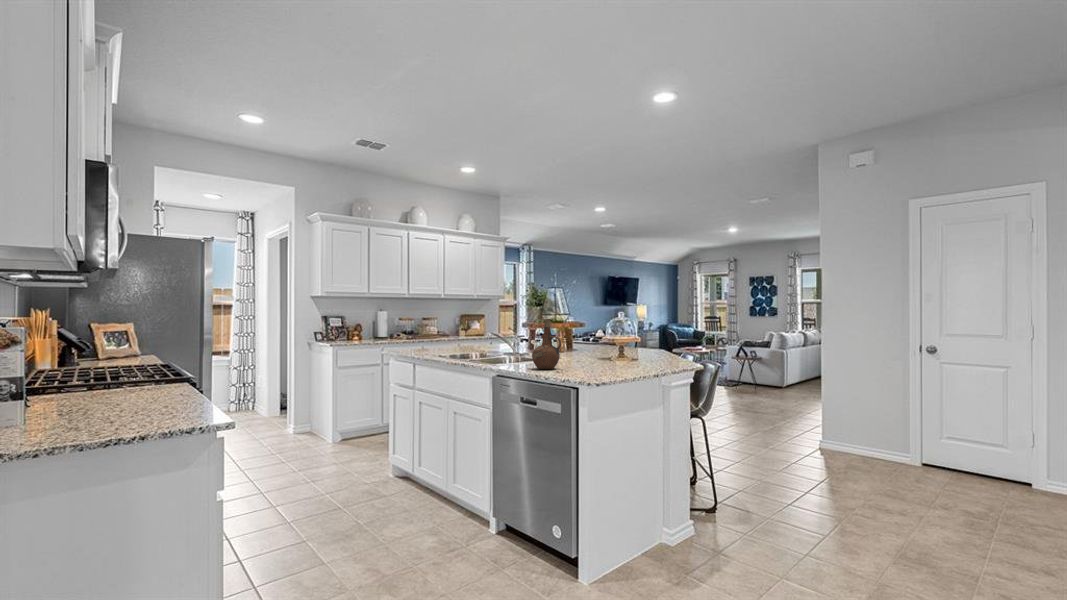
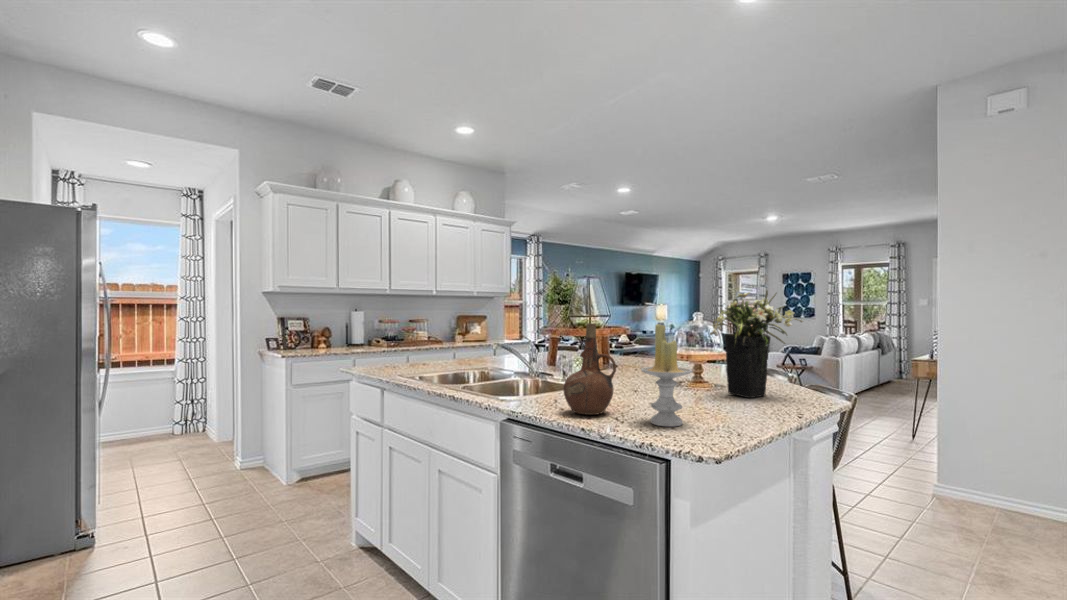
flower arrangement: none [619,300,673,363] -> present [710,291,803,398]
candle: none [572,319,598,373] -> present [641,324,693,427]

